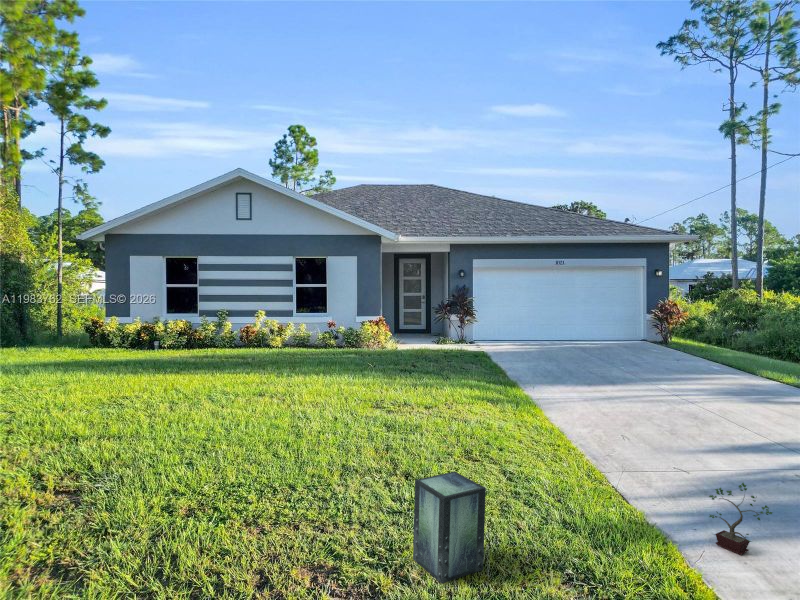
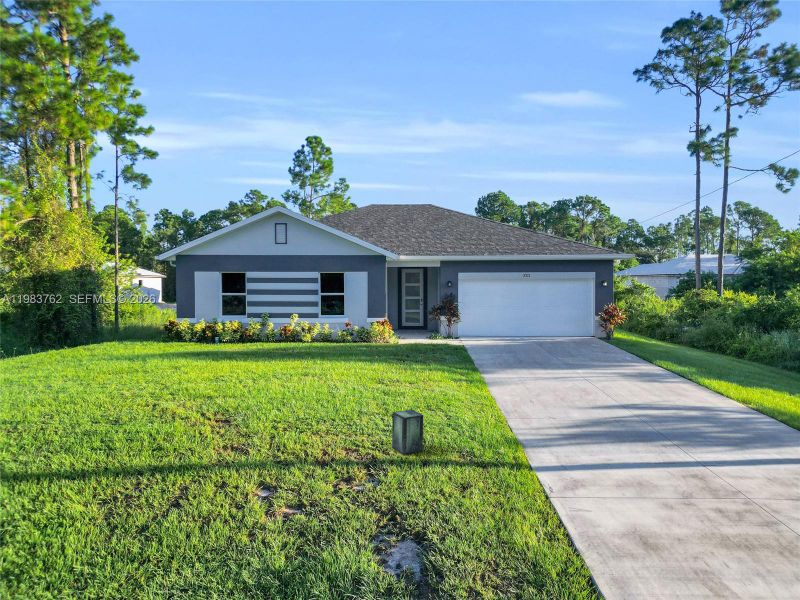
potted plant: present [709,483,772,555] -> none [533,415,556,449]

